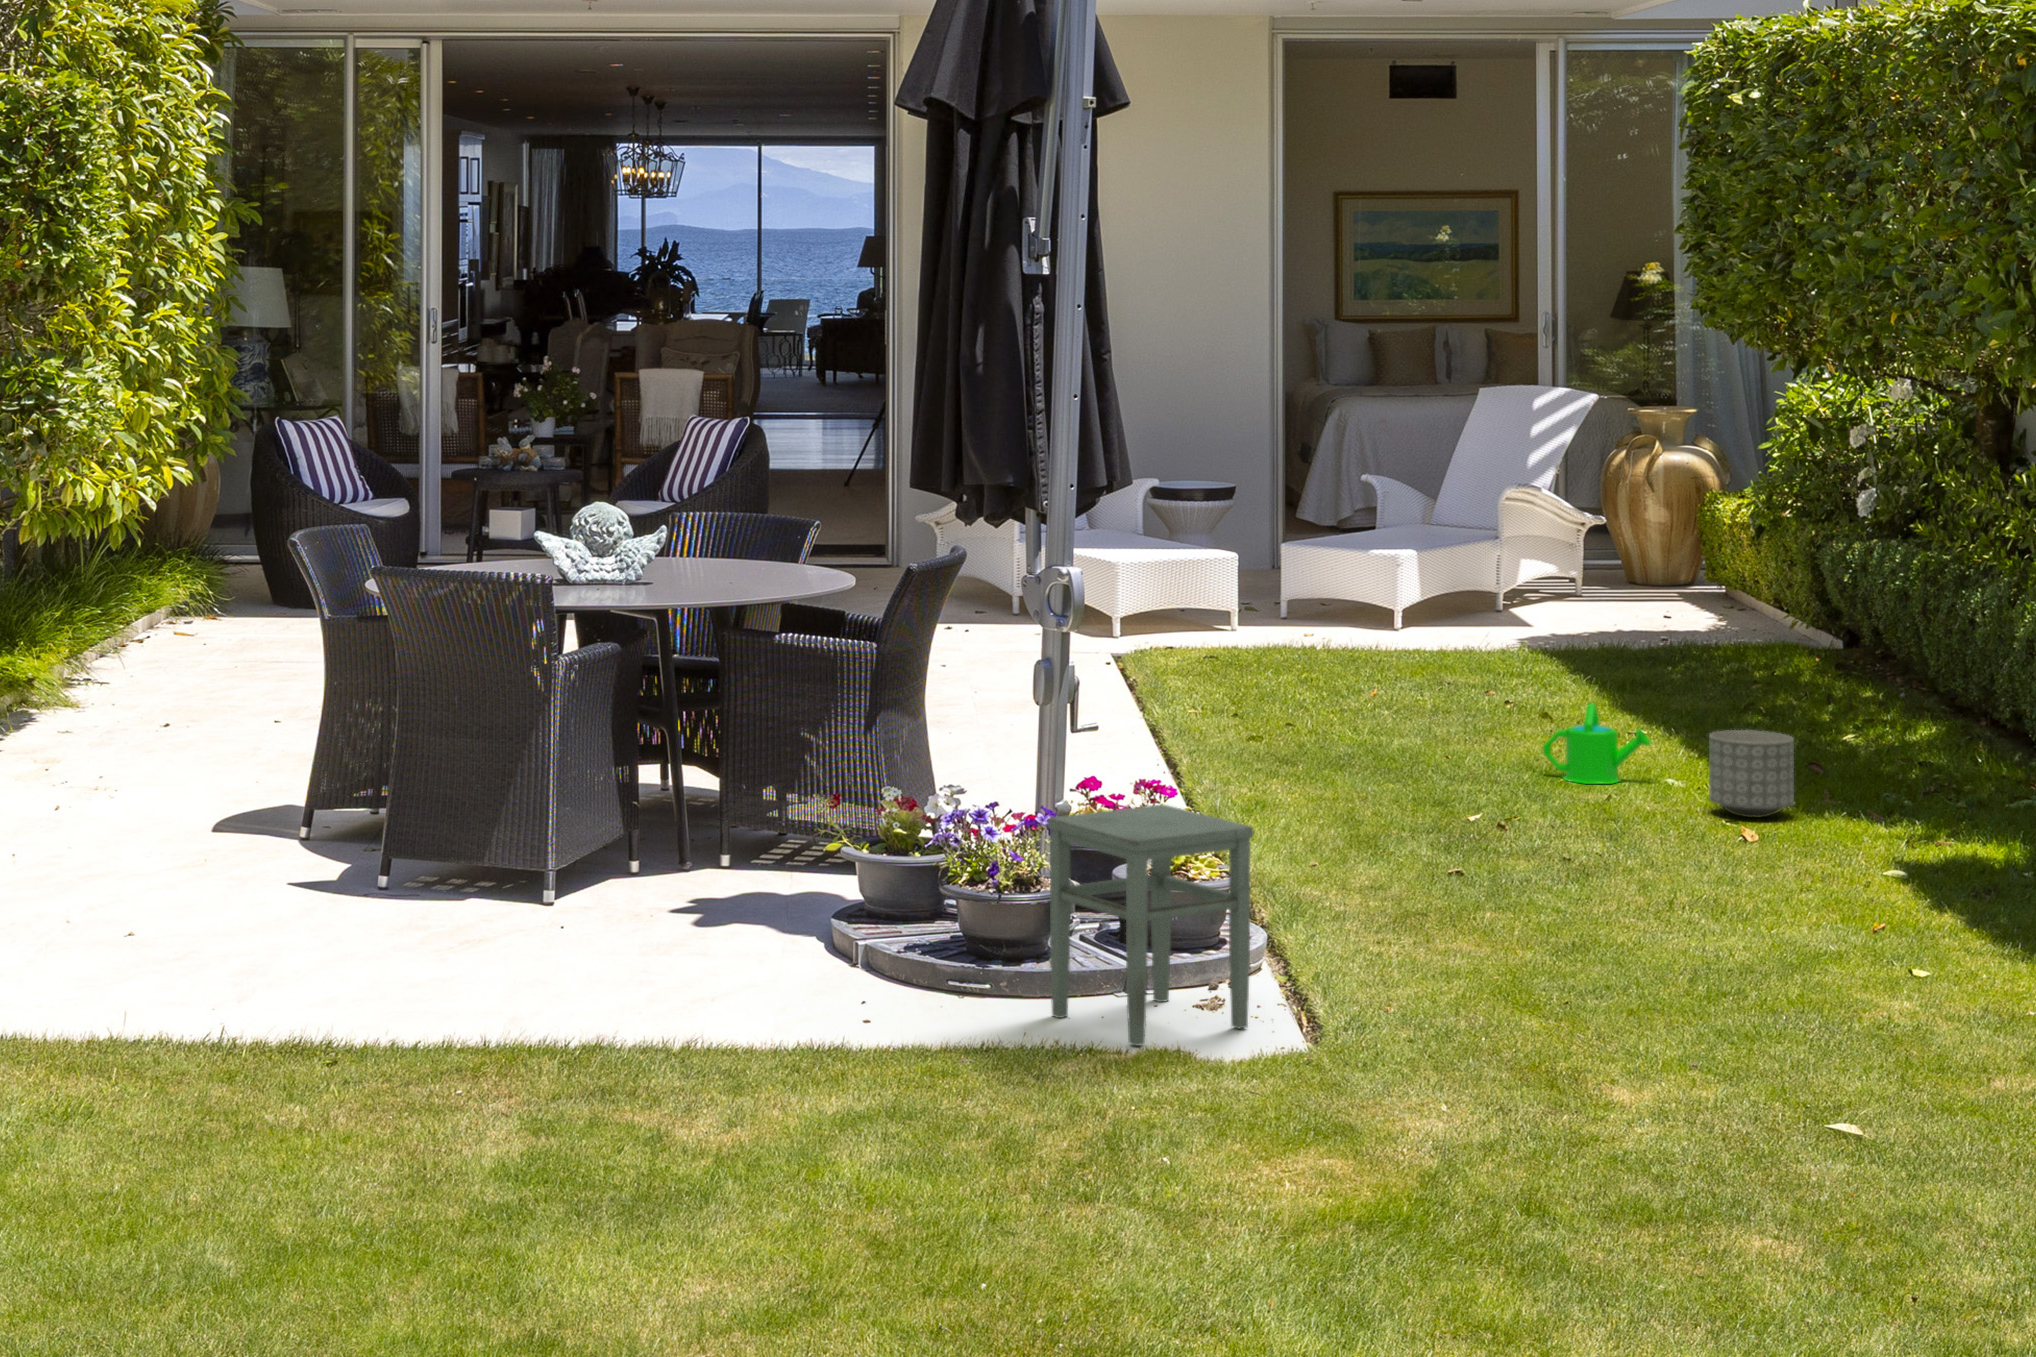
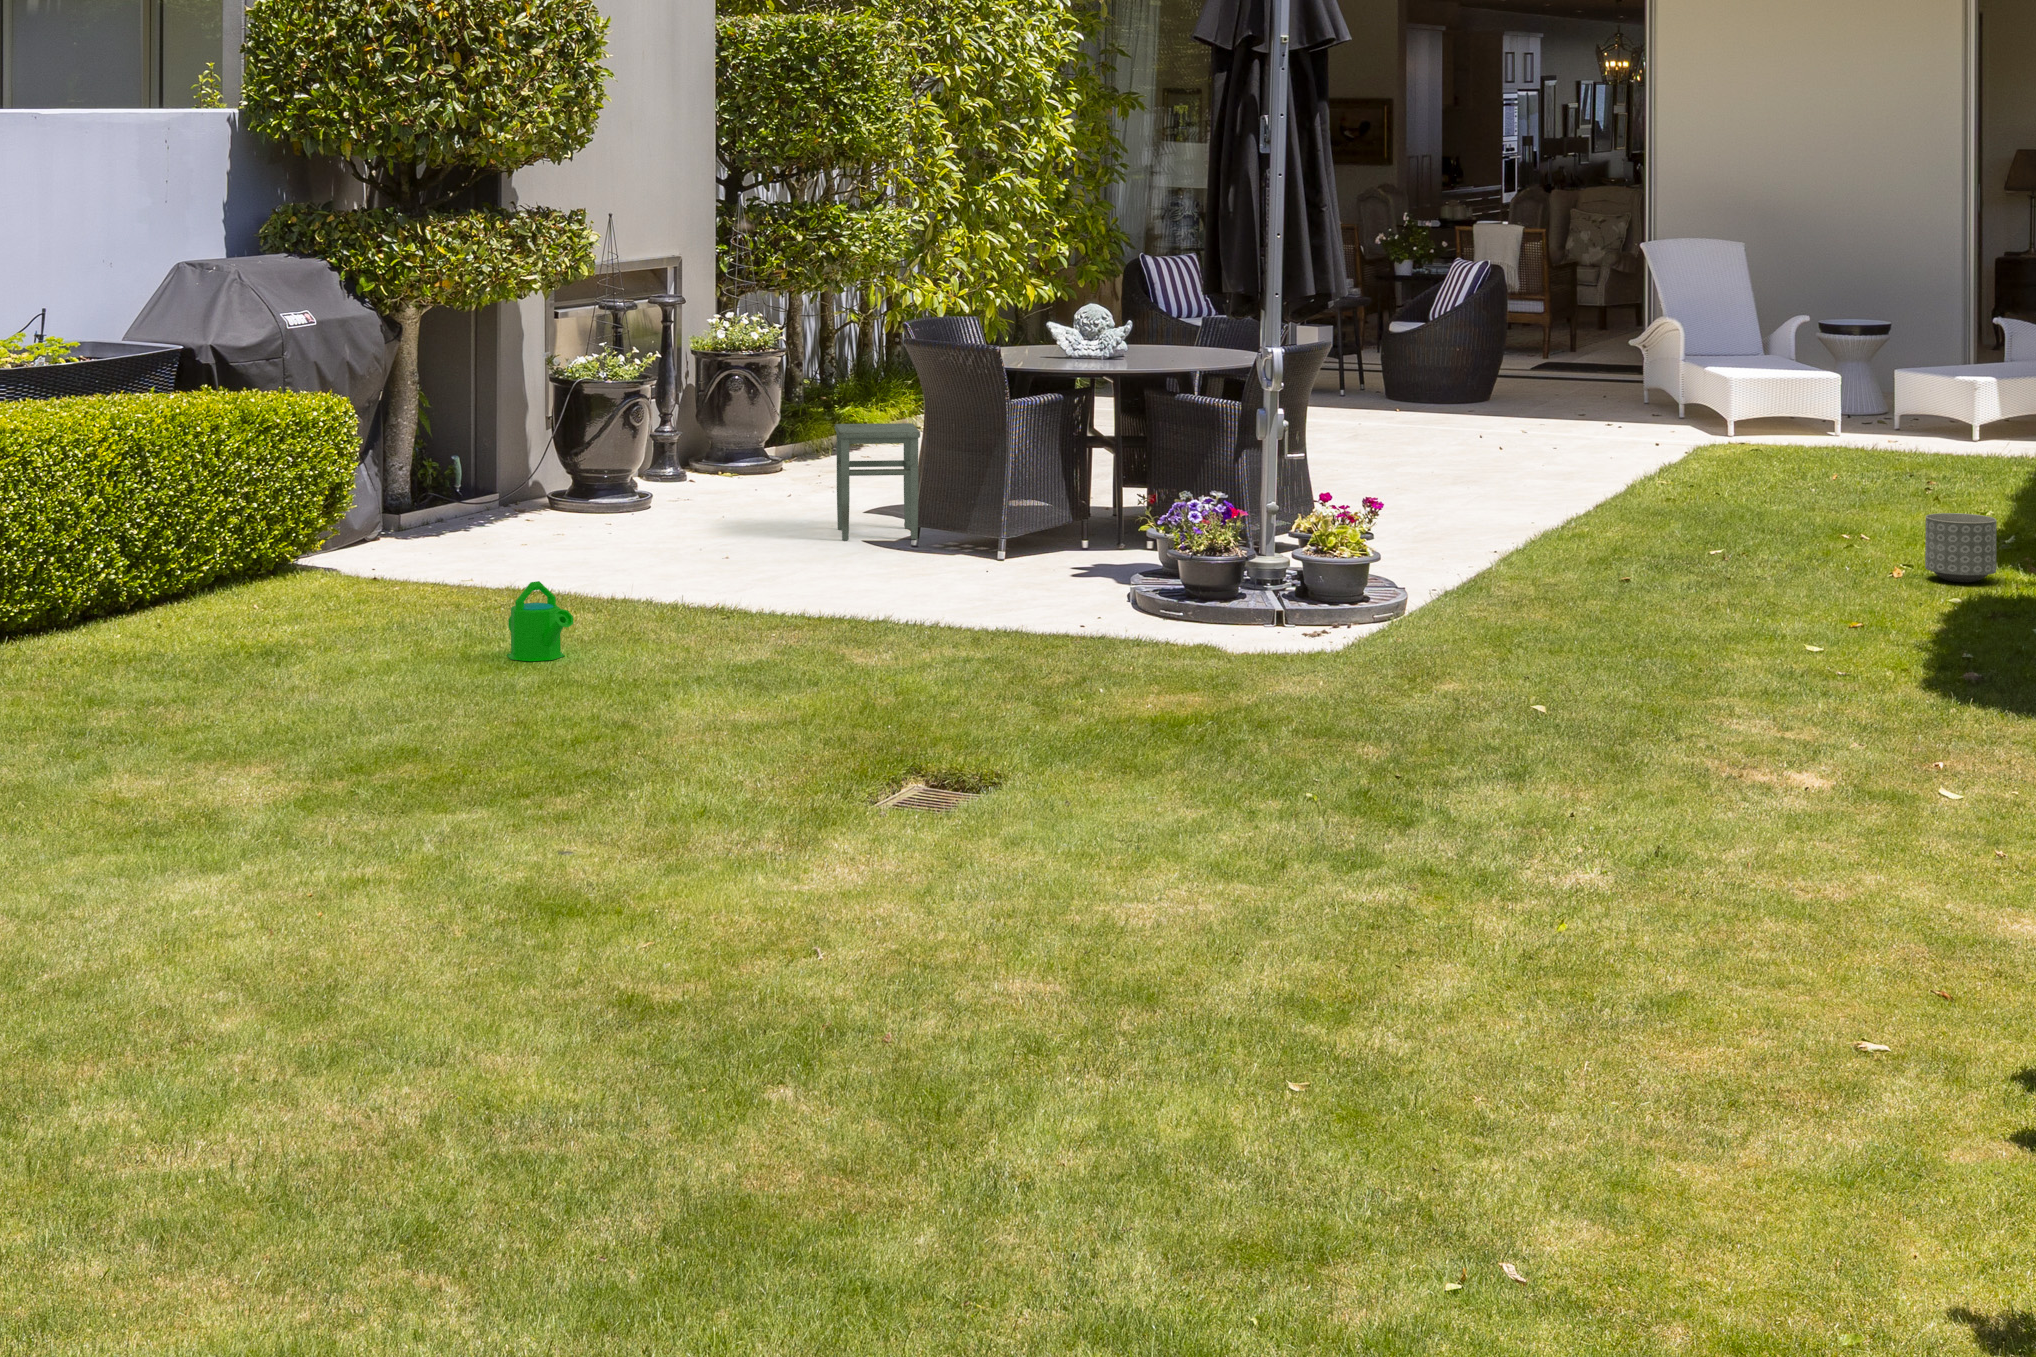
watering can: present [1543,703,1651,784] -> present [507,581,573,661]
stool: present [1047,805,1254,1046] -> present [835,423,920,540]

